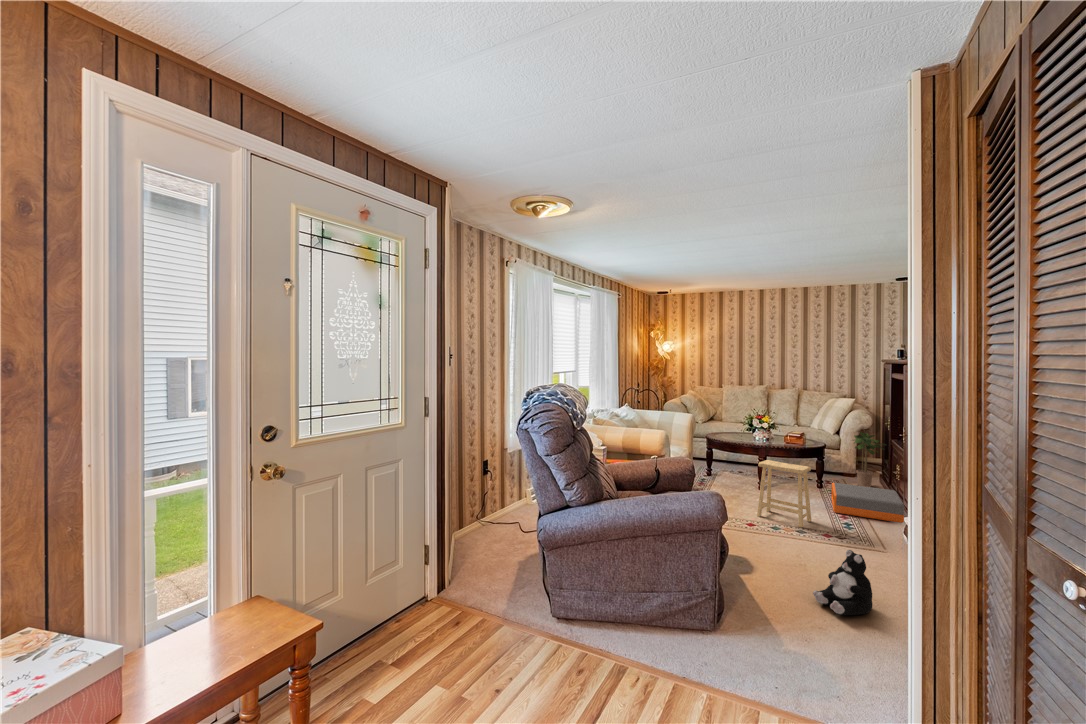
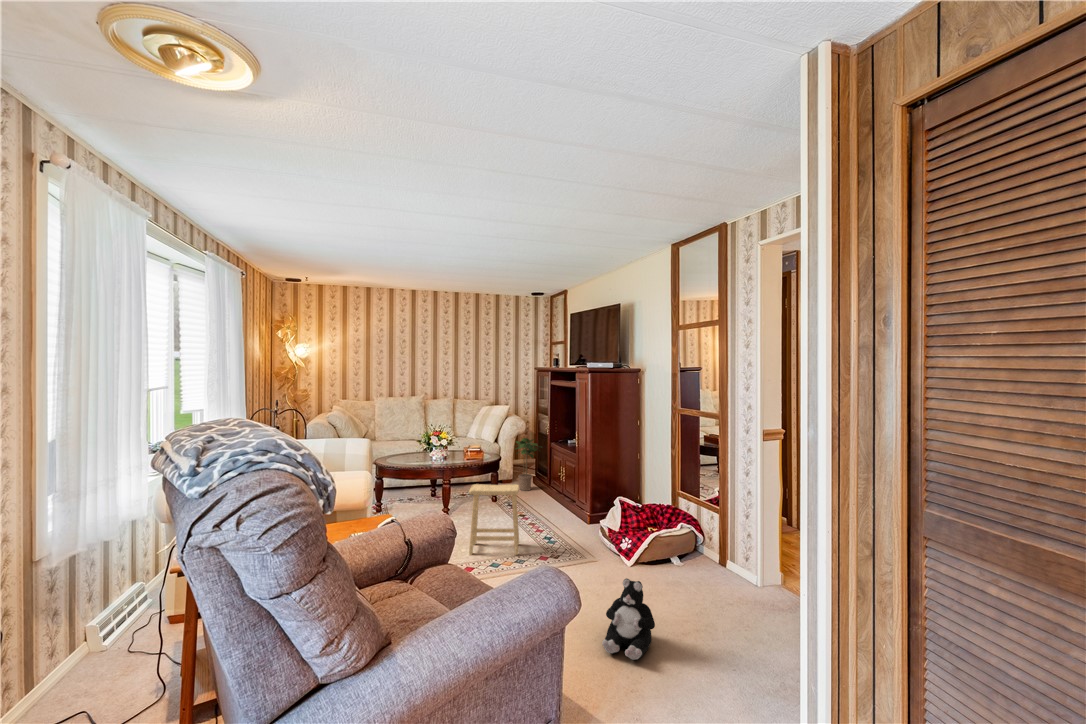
storage box: present [831,483,904,523] -> none [515,491,582,526]

